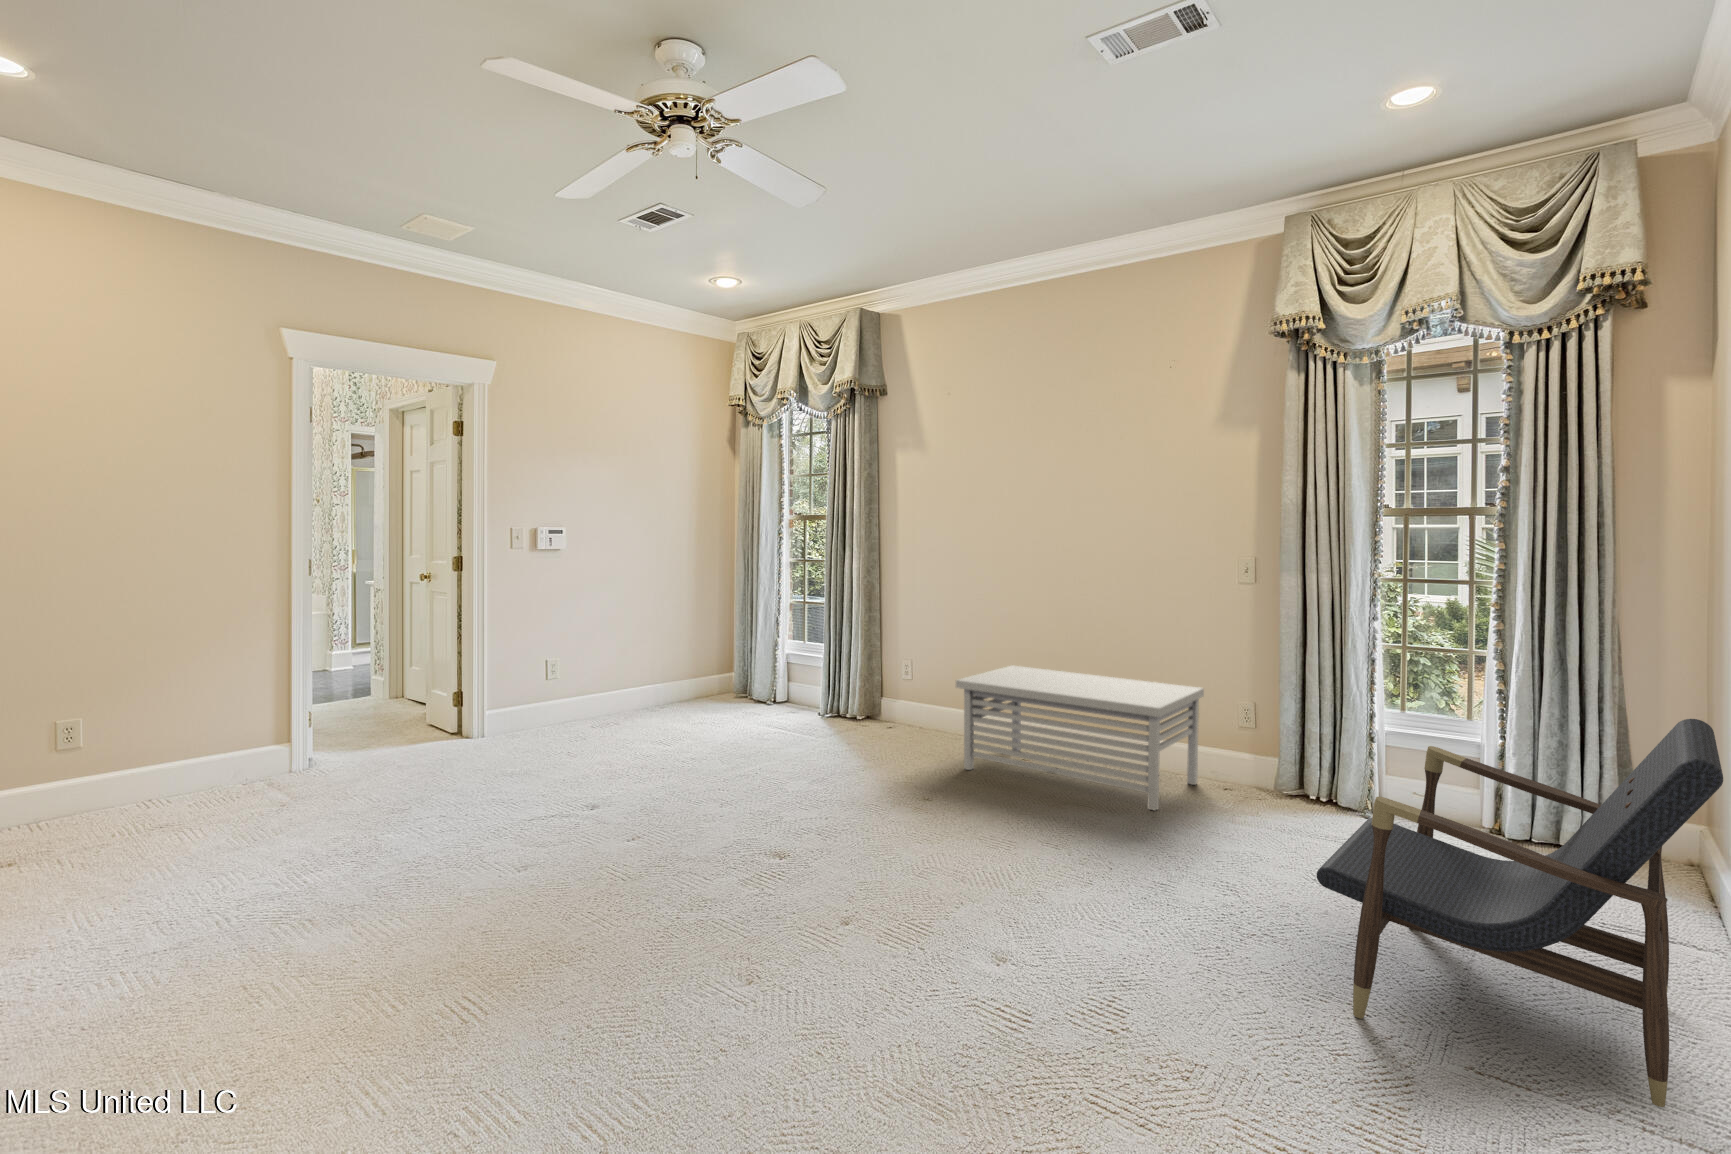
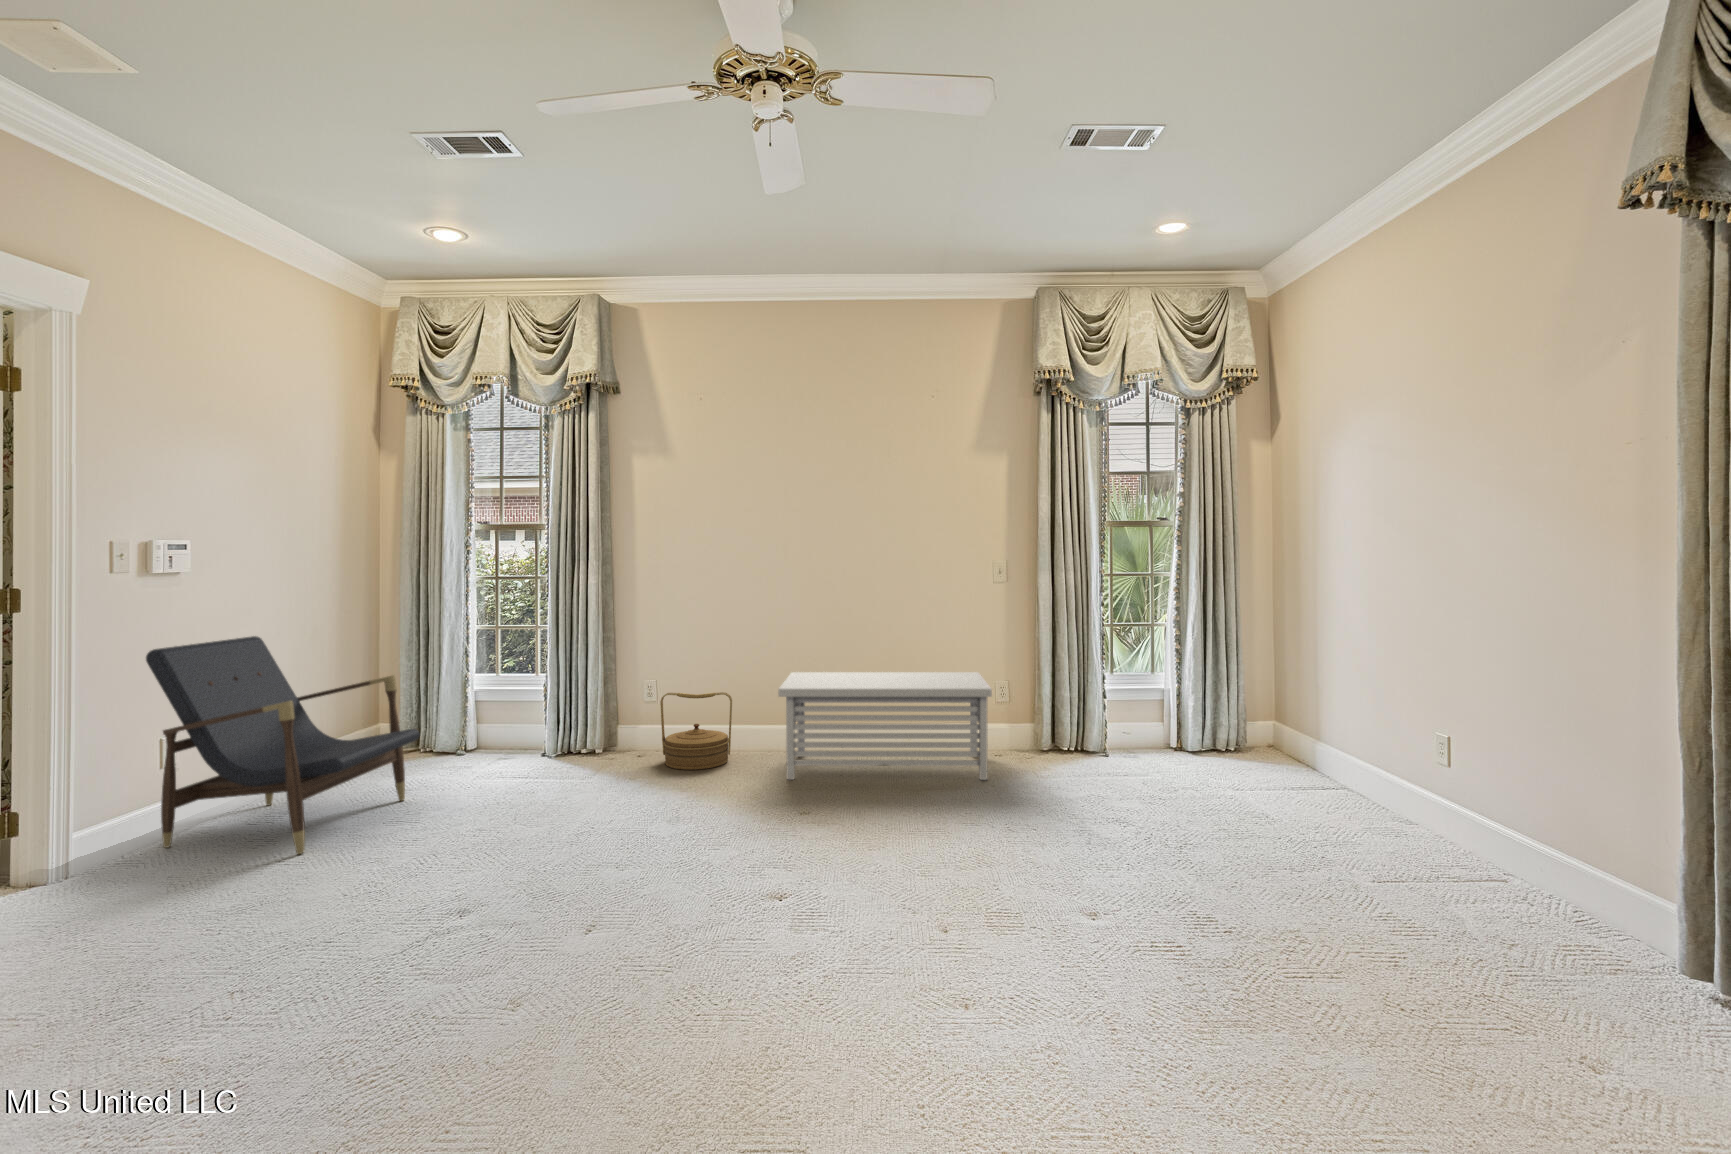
woven basket: none [890,672,950,747] -> present [660,692,732,770]
lounge chair: present [1317,719,1723,1107] -> present [146,636,420,854]

